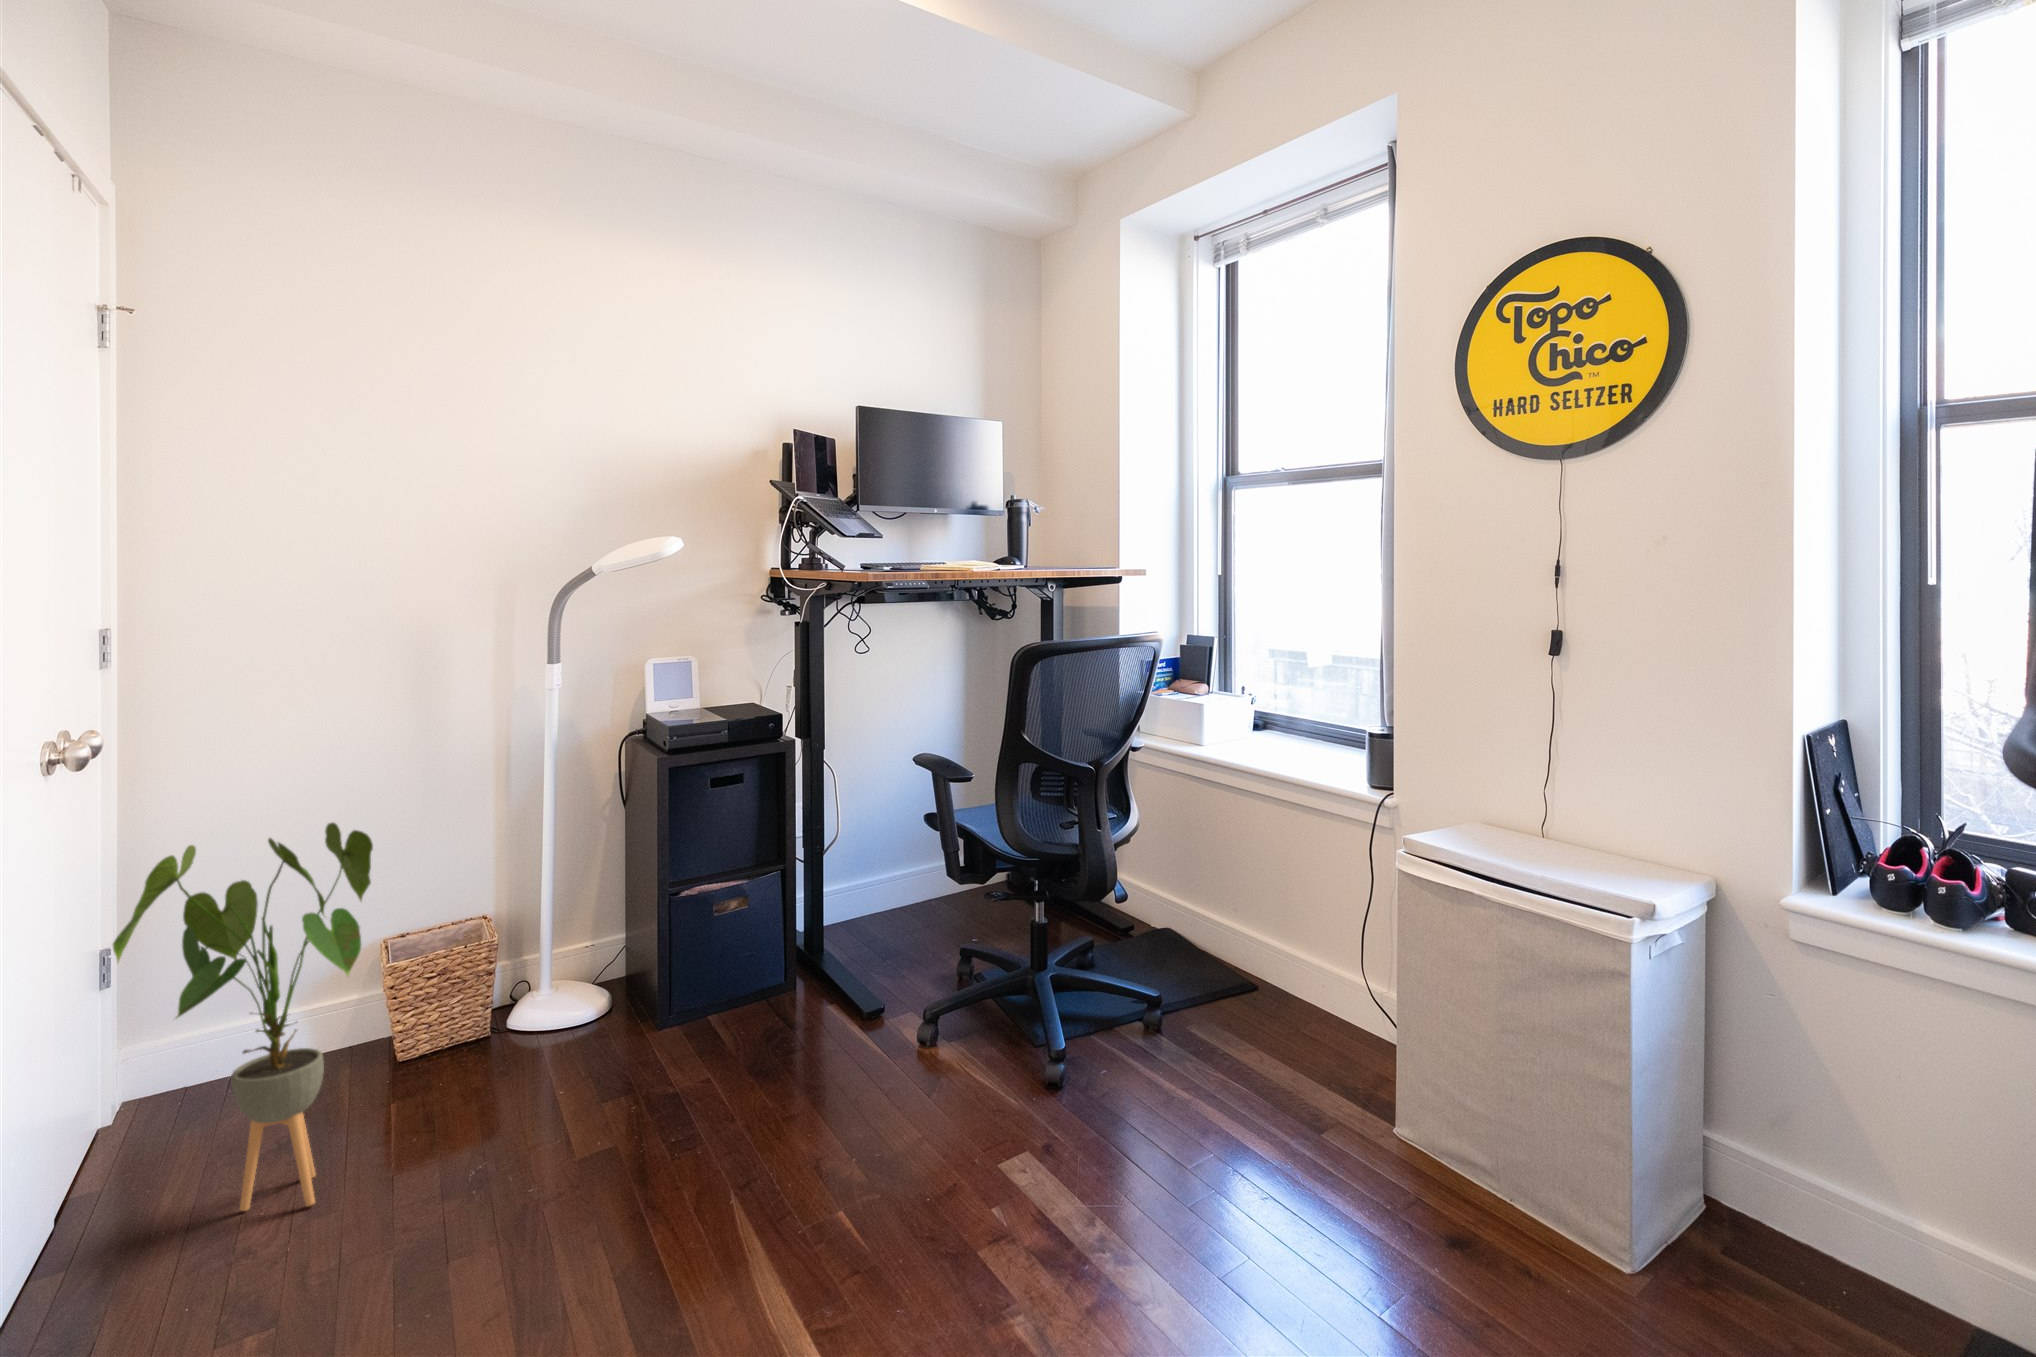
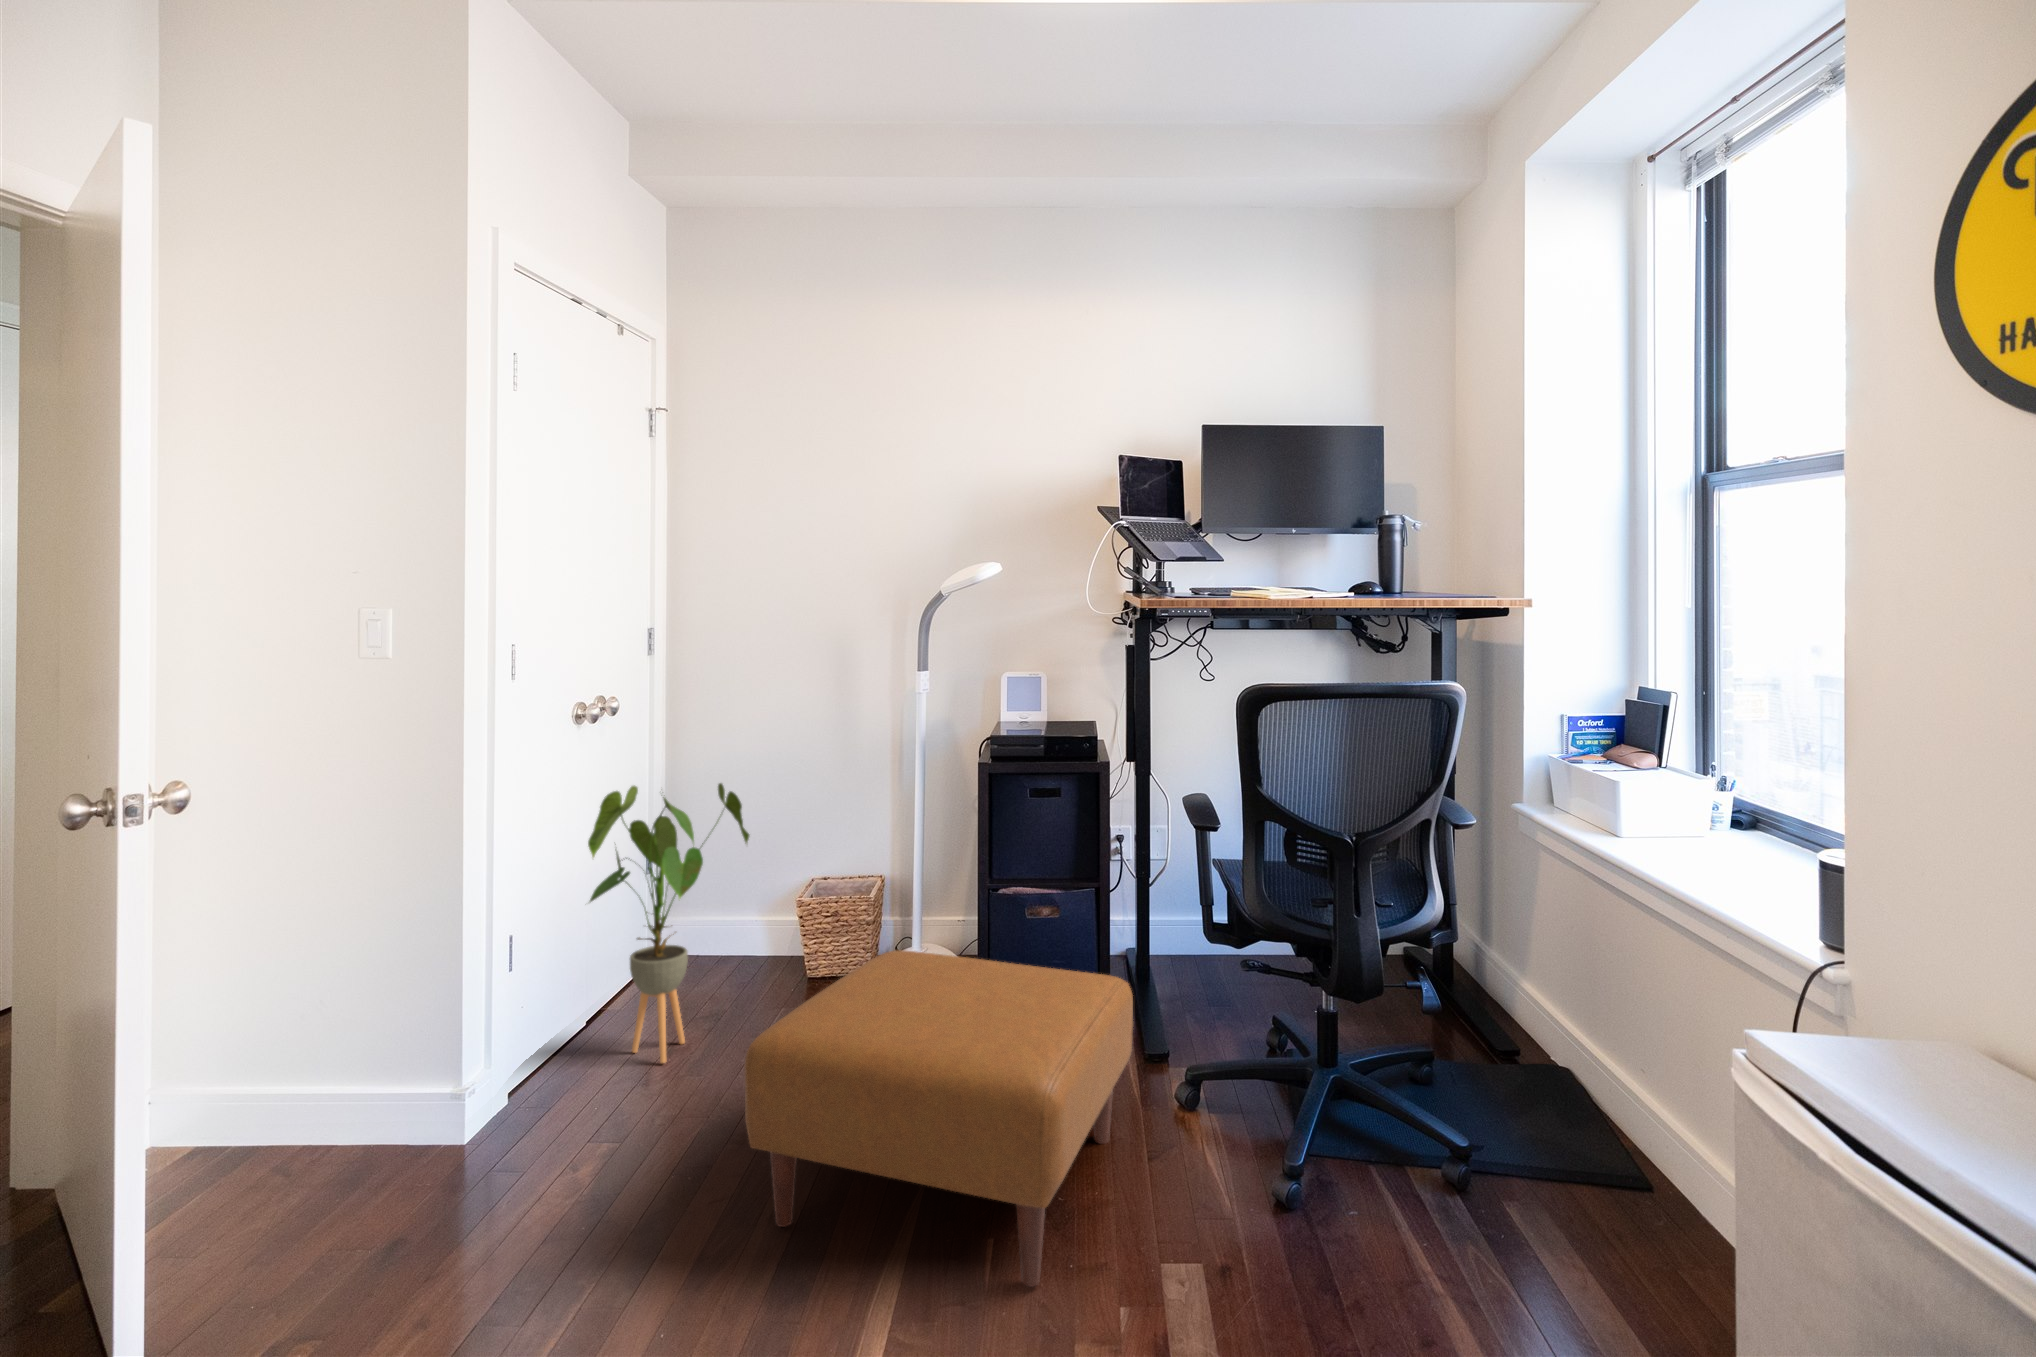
ottoman: none [624,934,990,1280] -> present [744,950,1133,1286]

